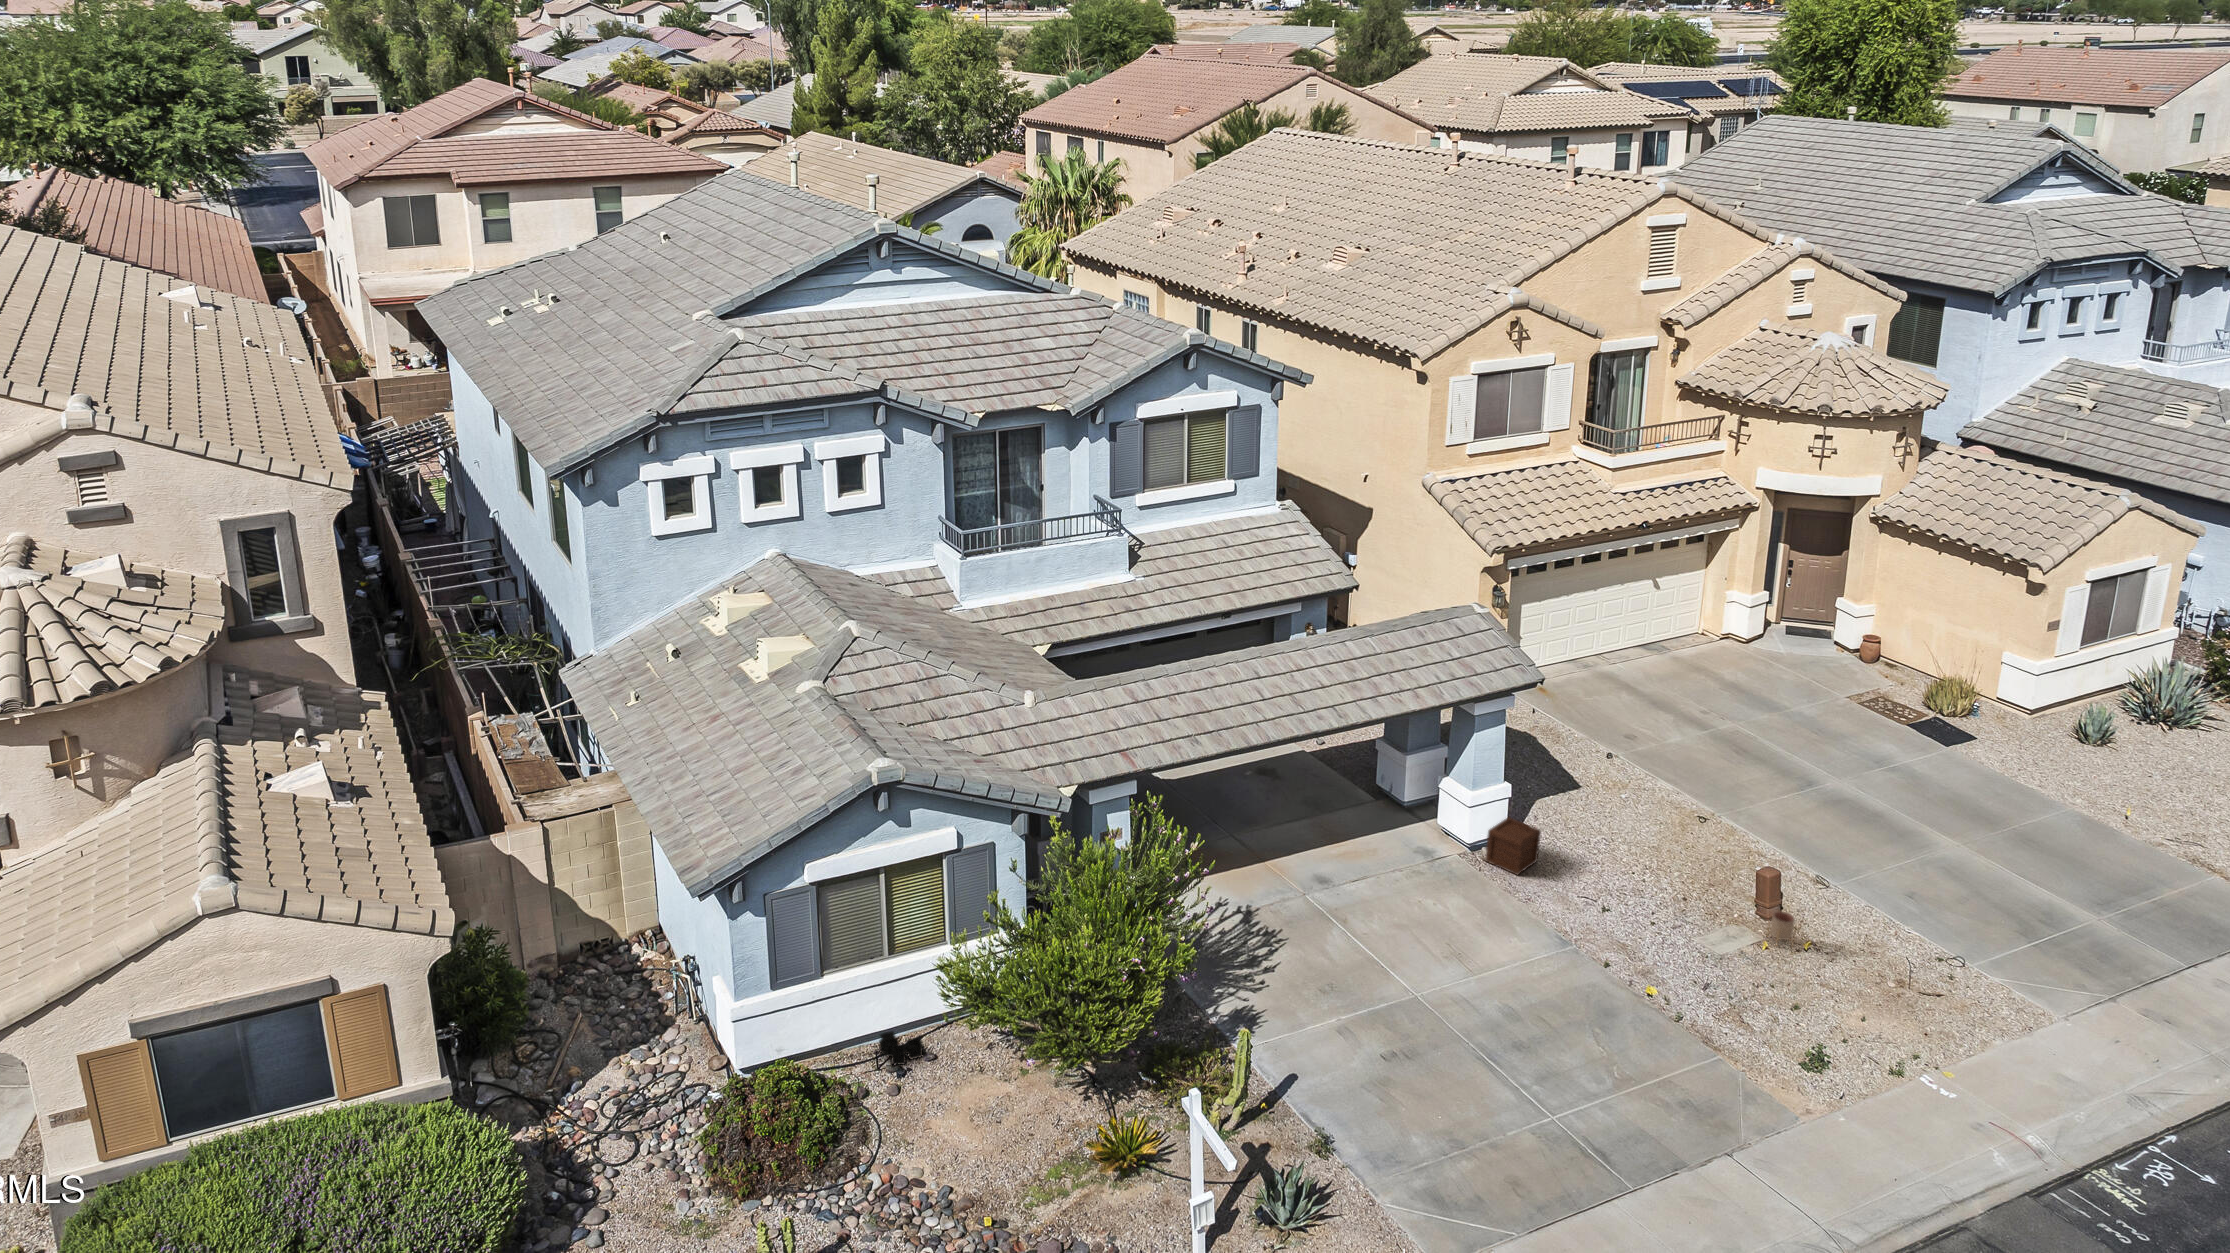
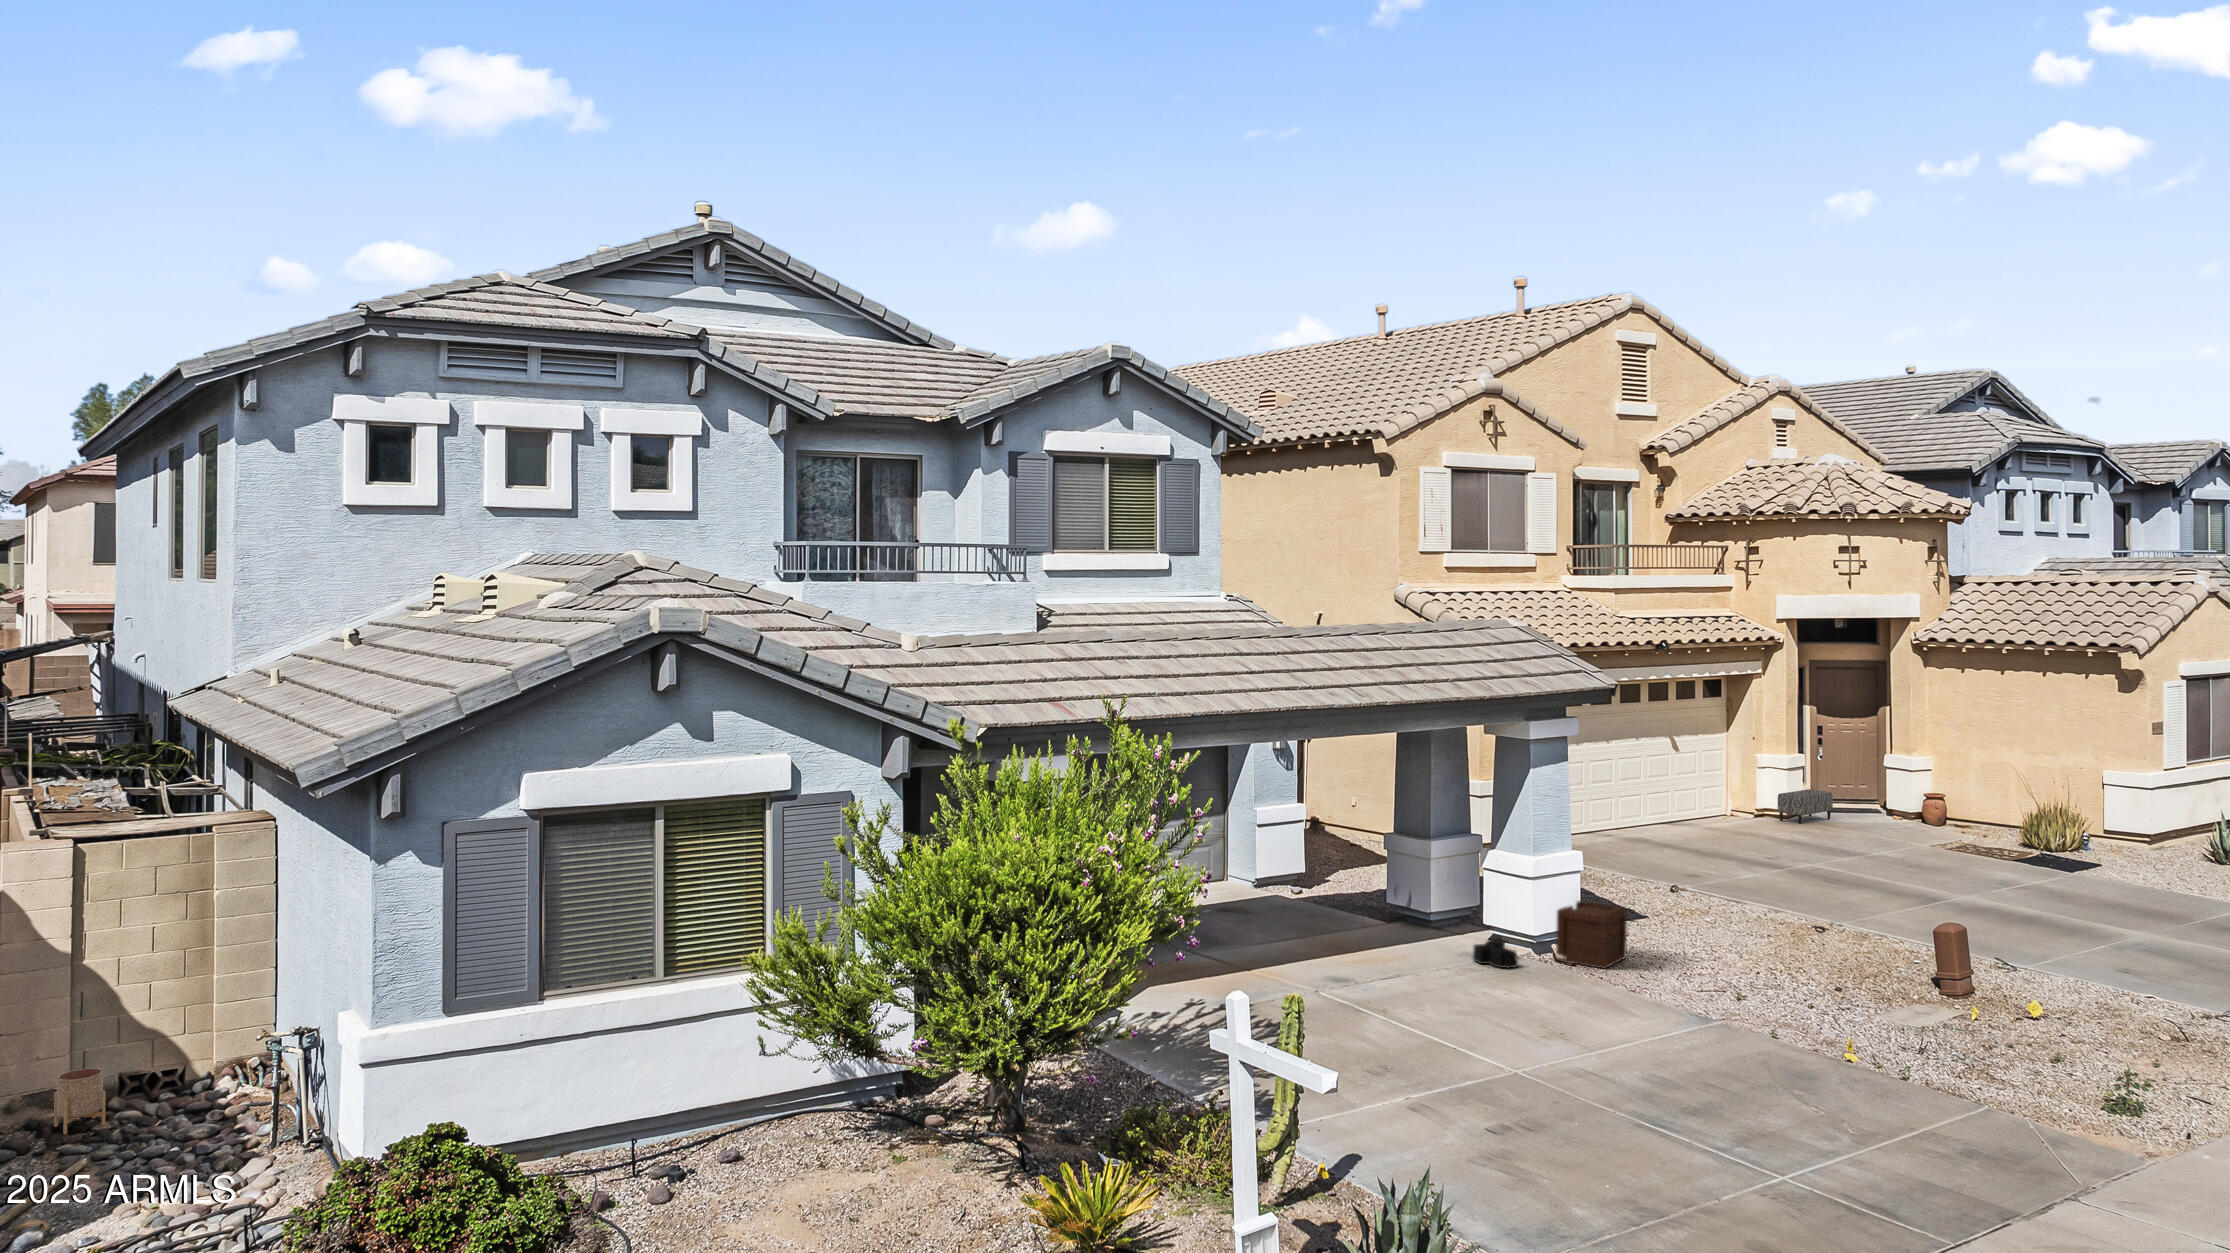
bench: none [1734,620,1785,654] -> present [1778,789,1833,824]
planter: present [1767,911,1795,944] -> present [54,1068,106,1134]
storage bin: present [879,1031,924,1066] -> present [1473,938,1518,968]

